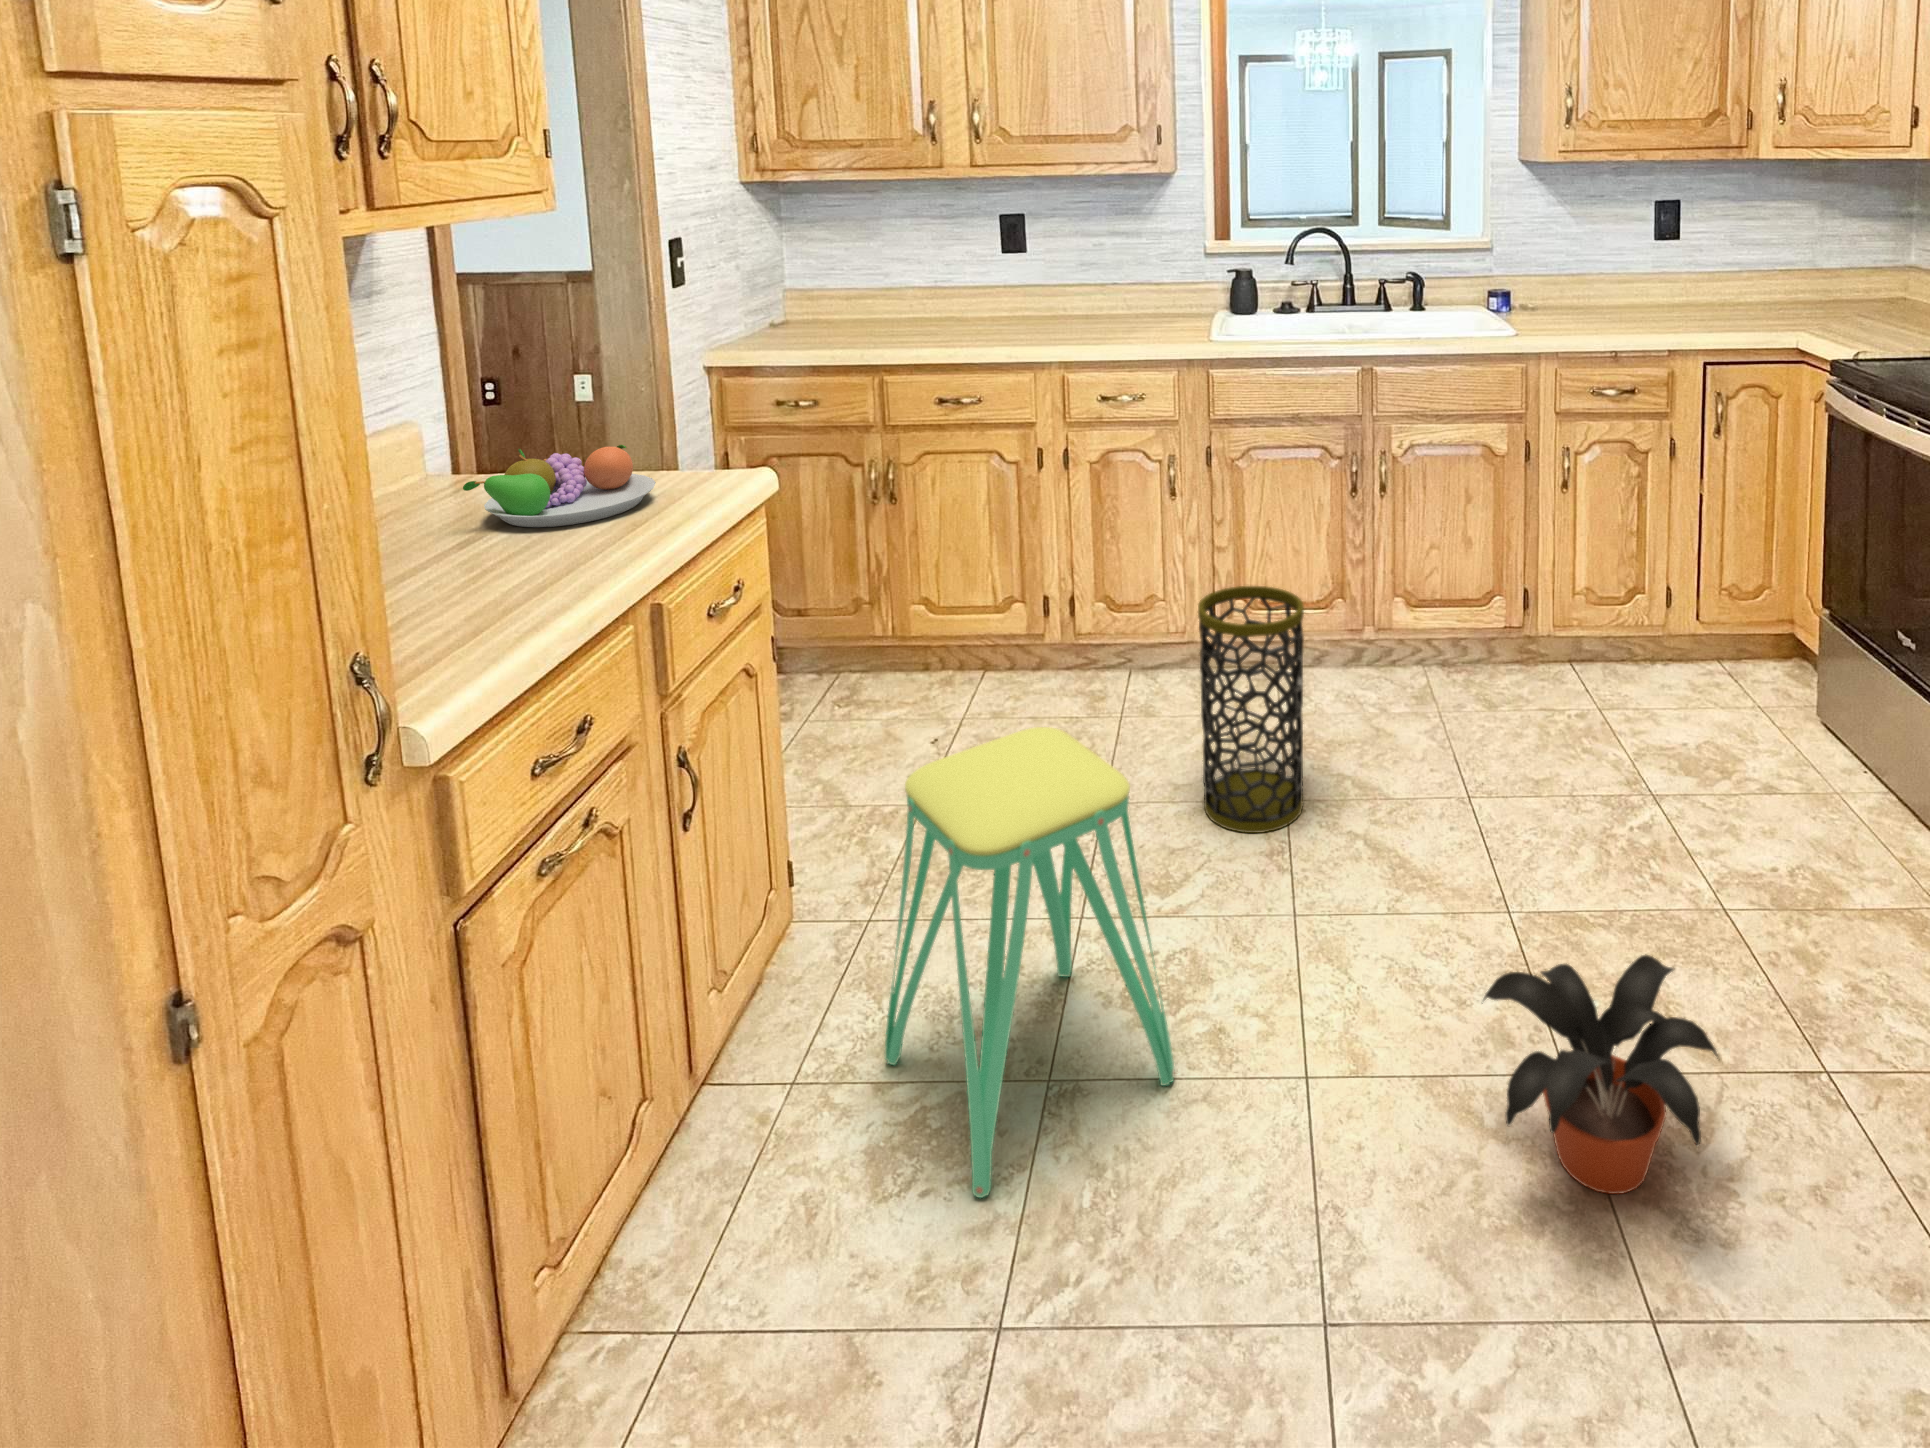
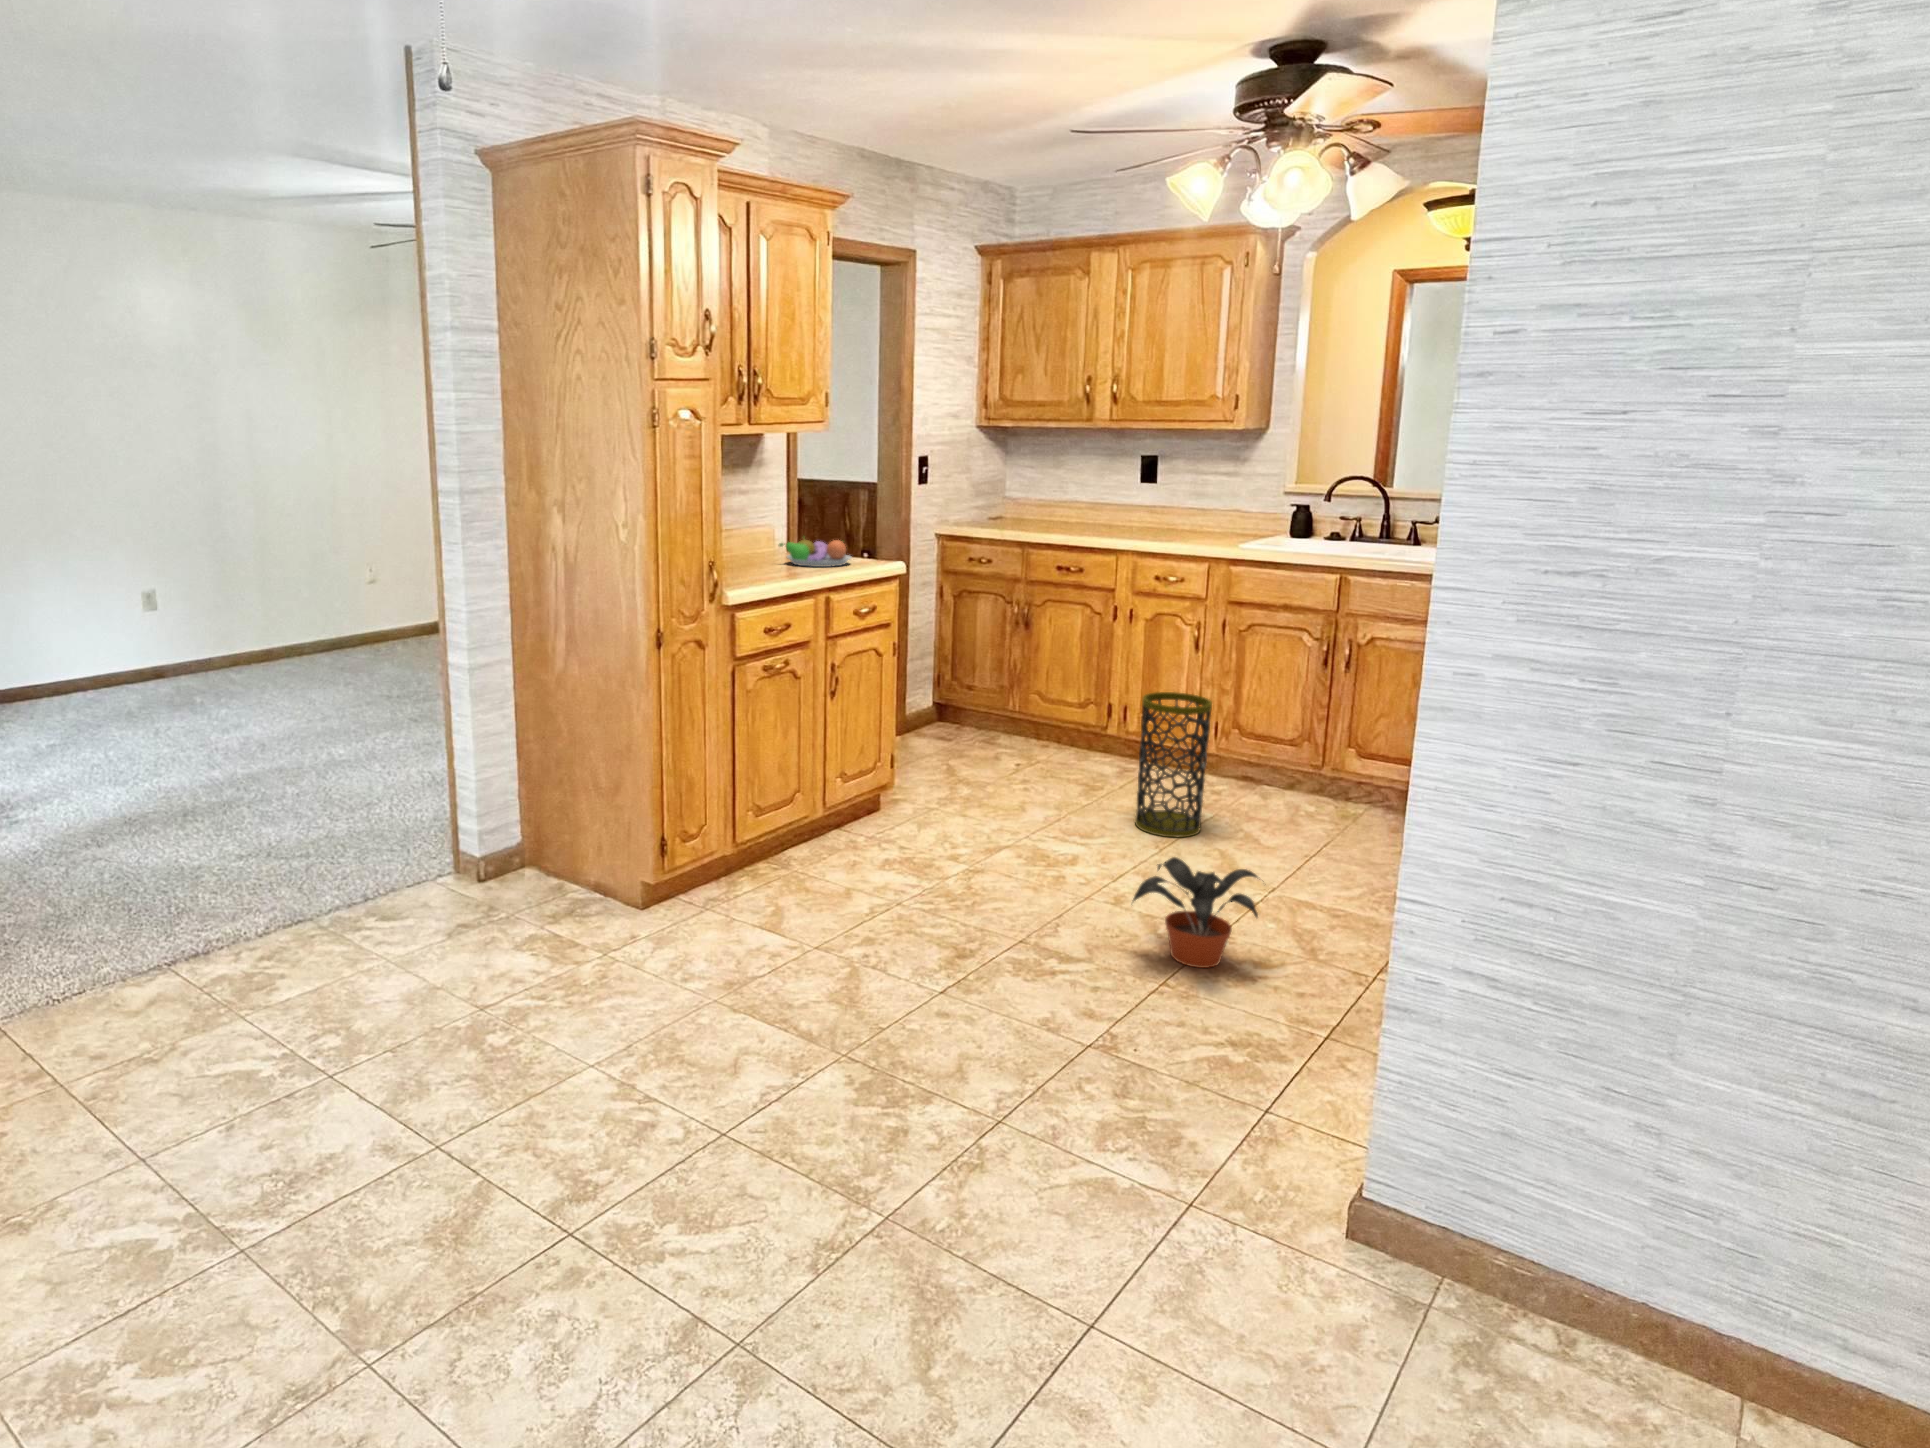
stool: present [884,727,1174,1198] -> none [906,703,1022,880]

